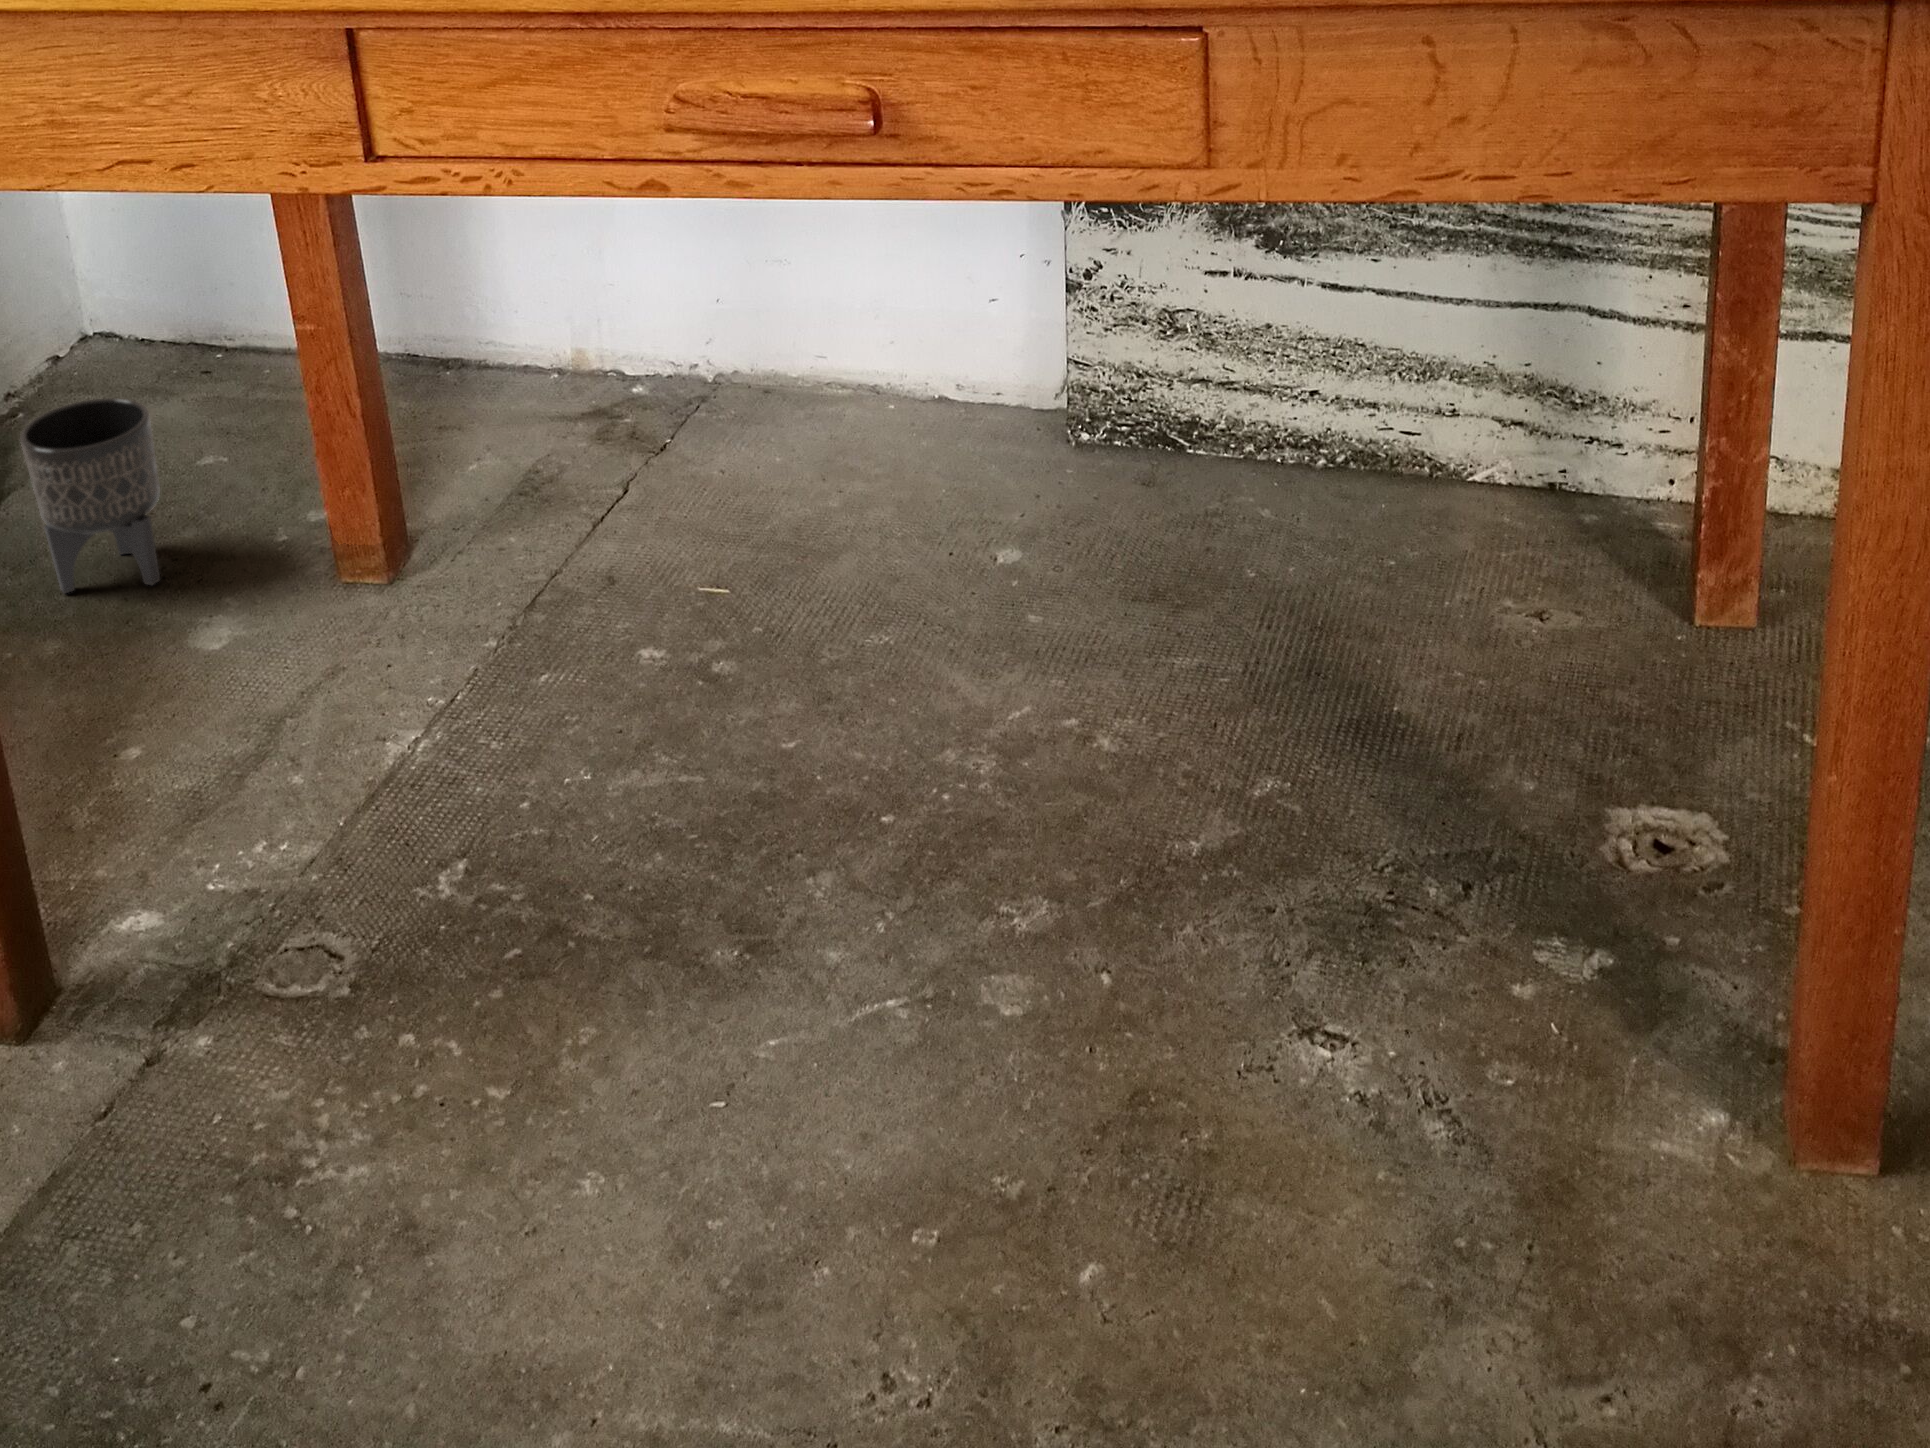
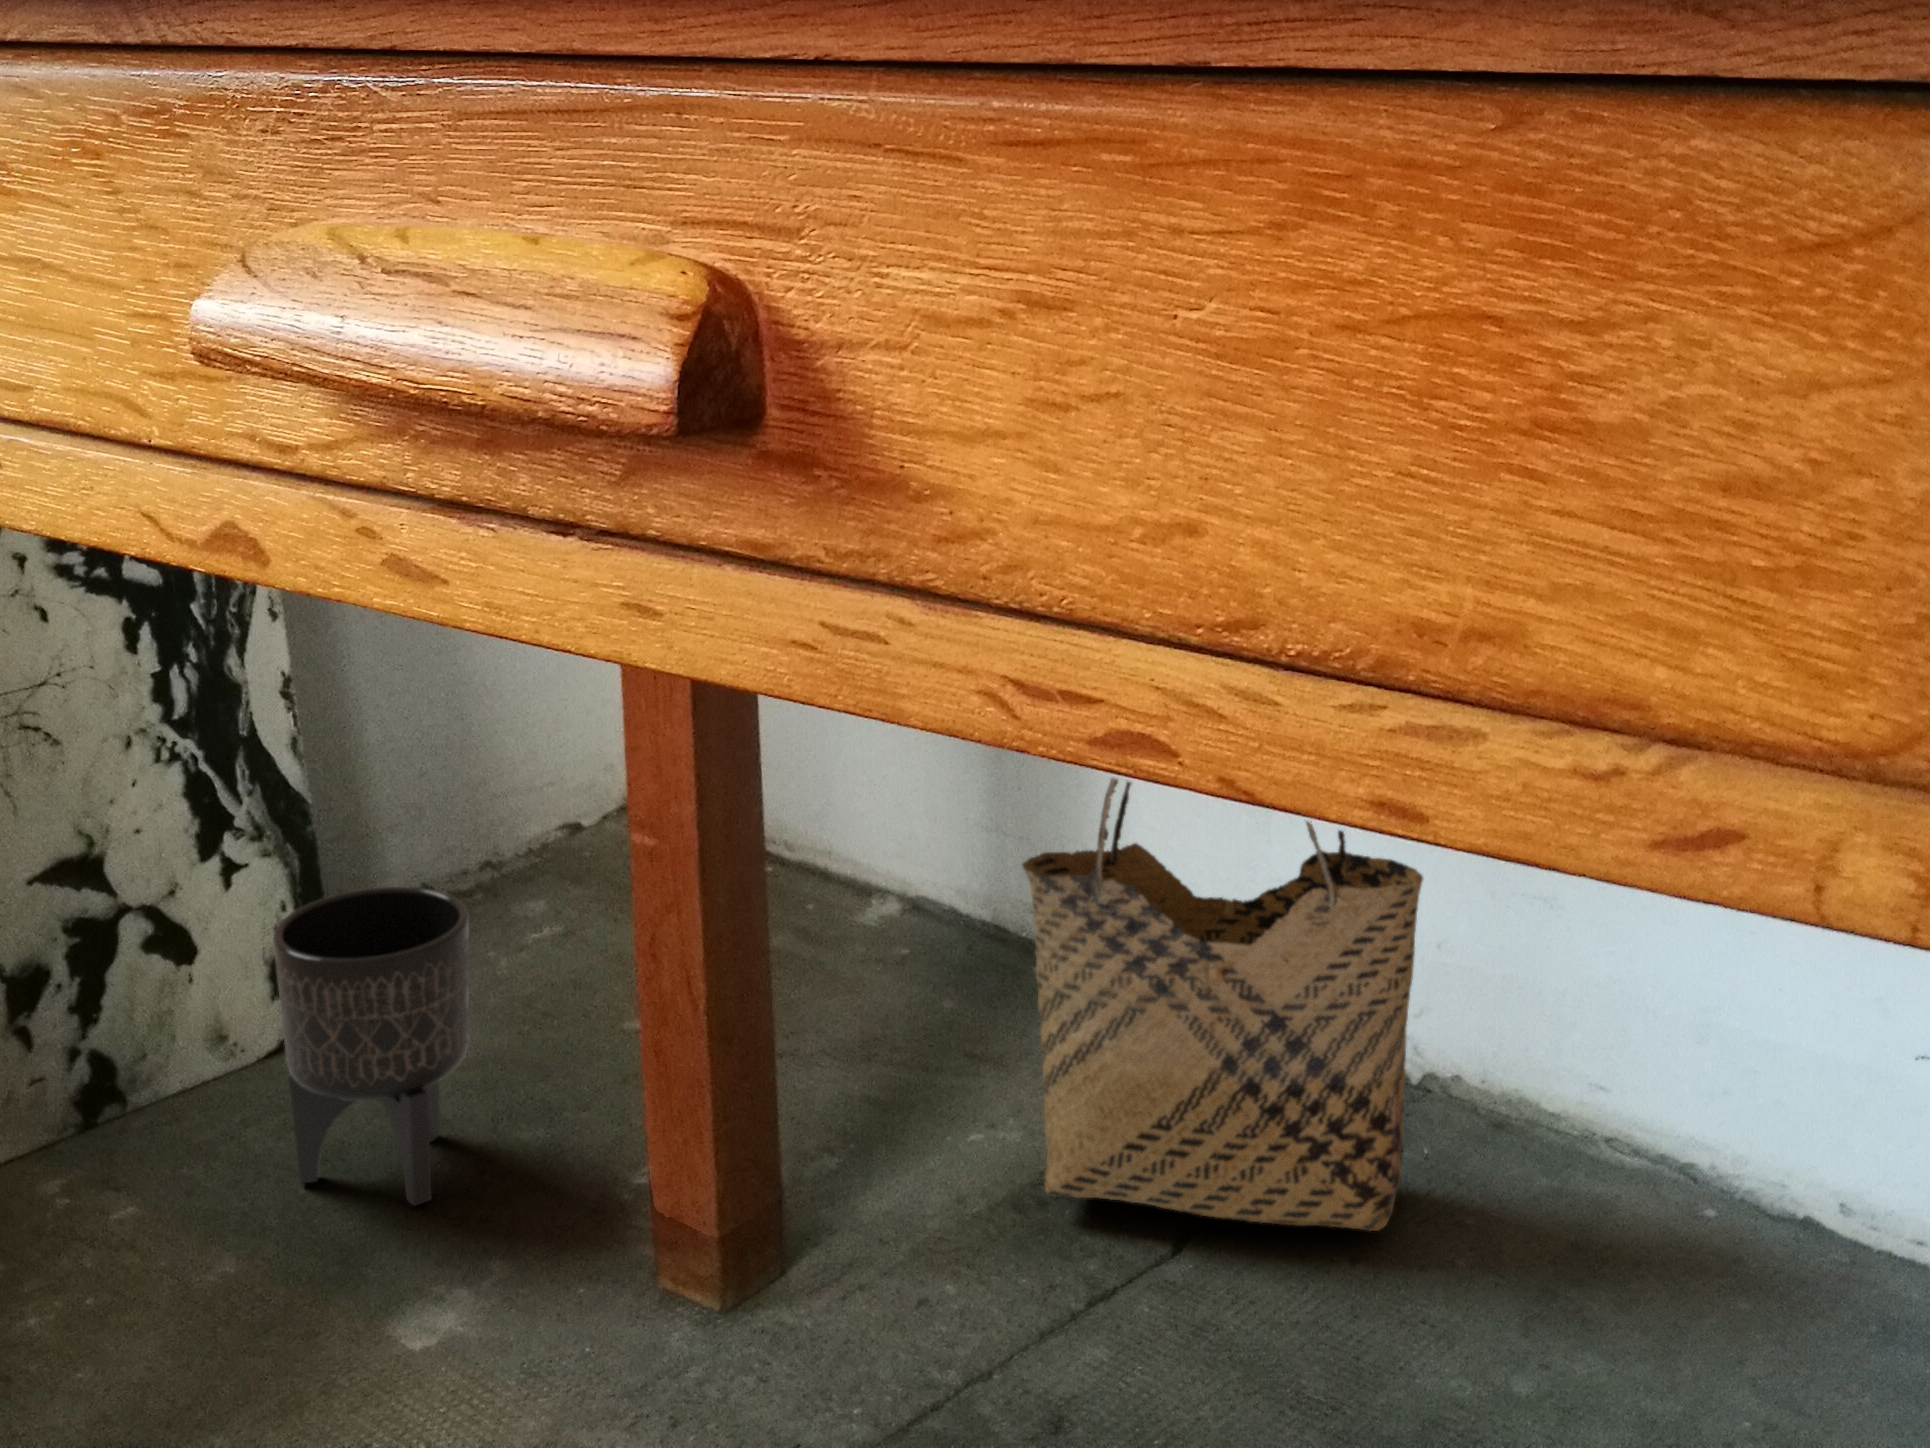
woven basket: none [498,155,737,483] -> present [1022,778,1423,1231]

